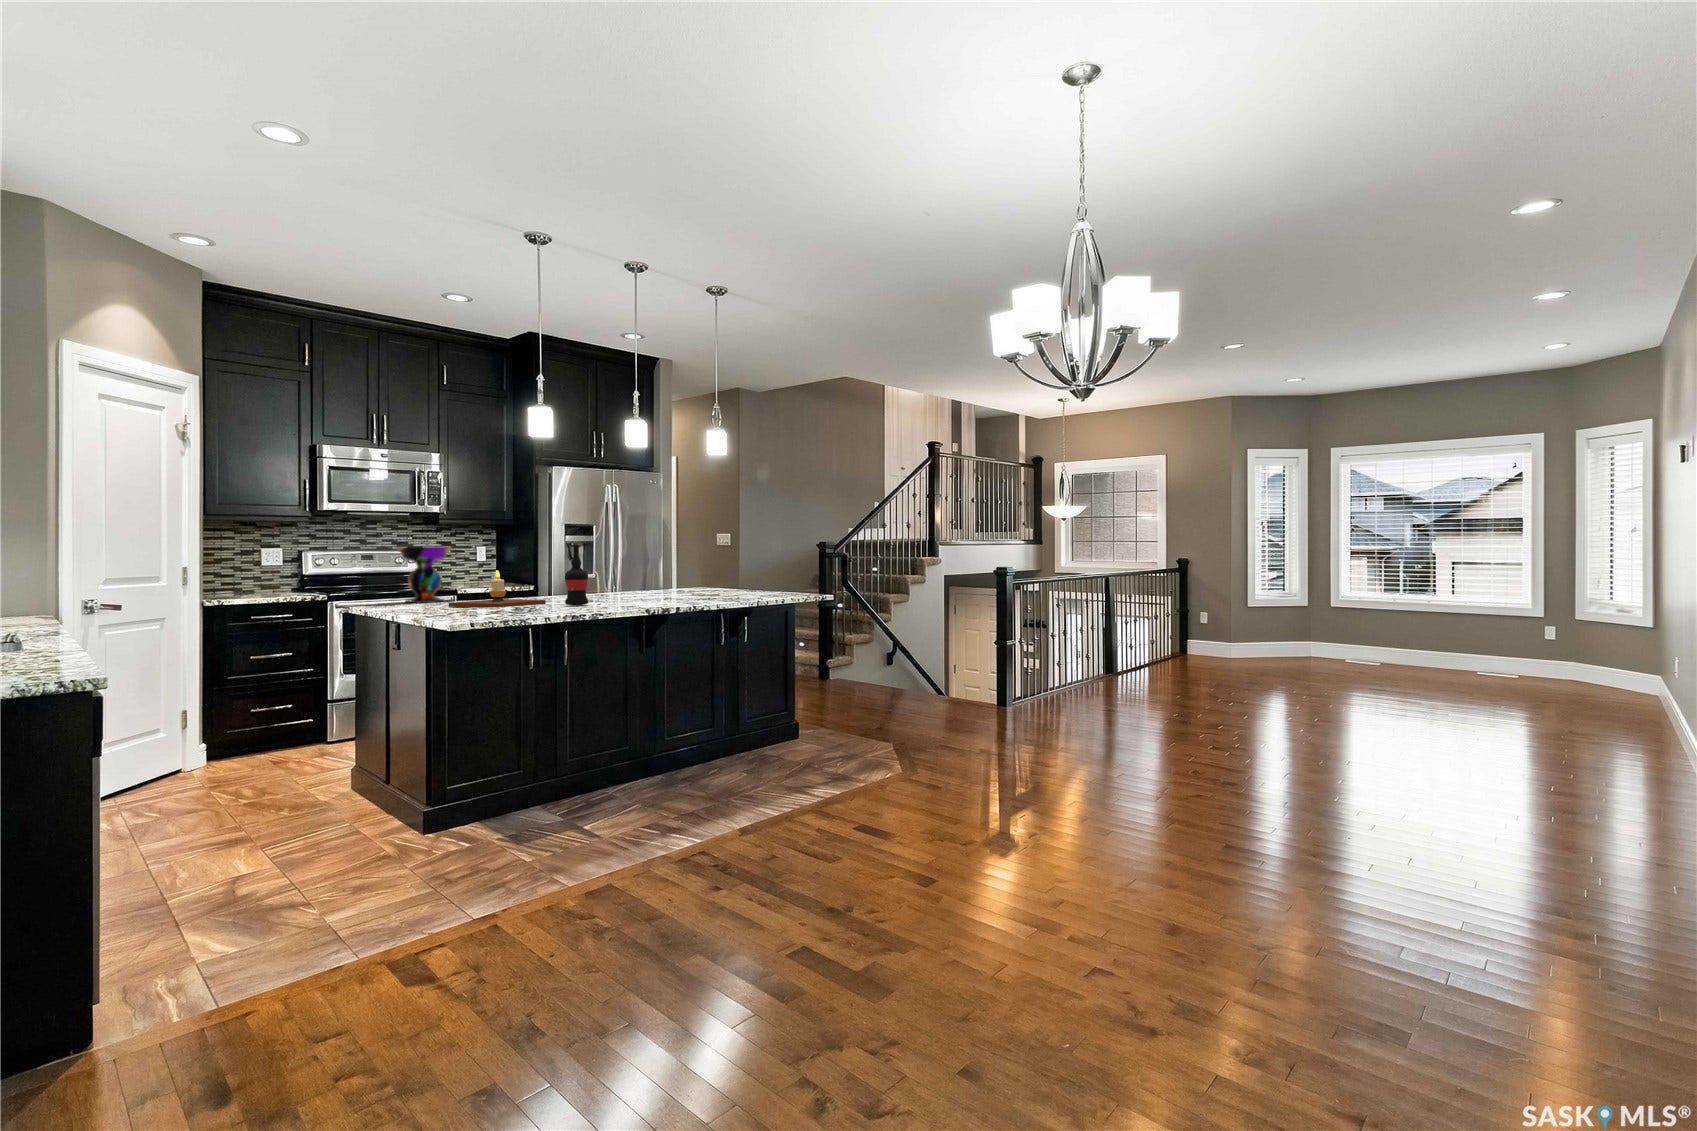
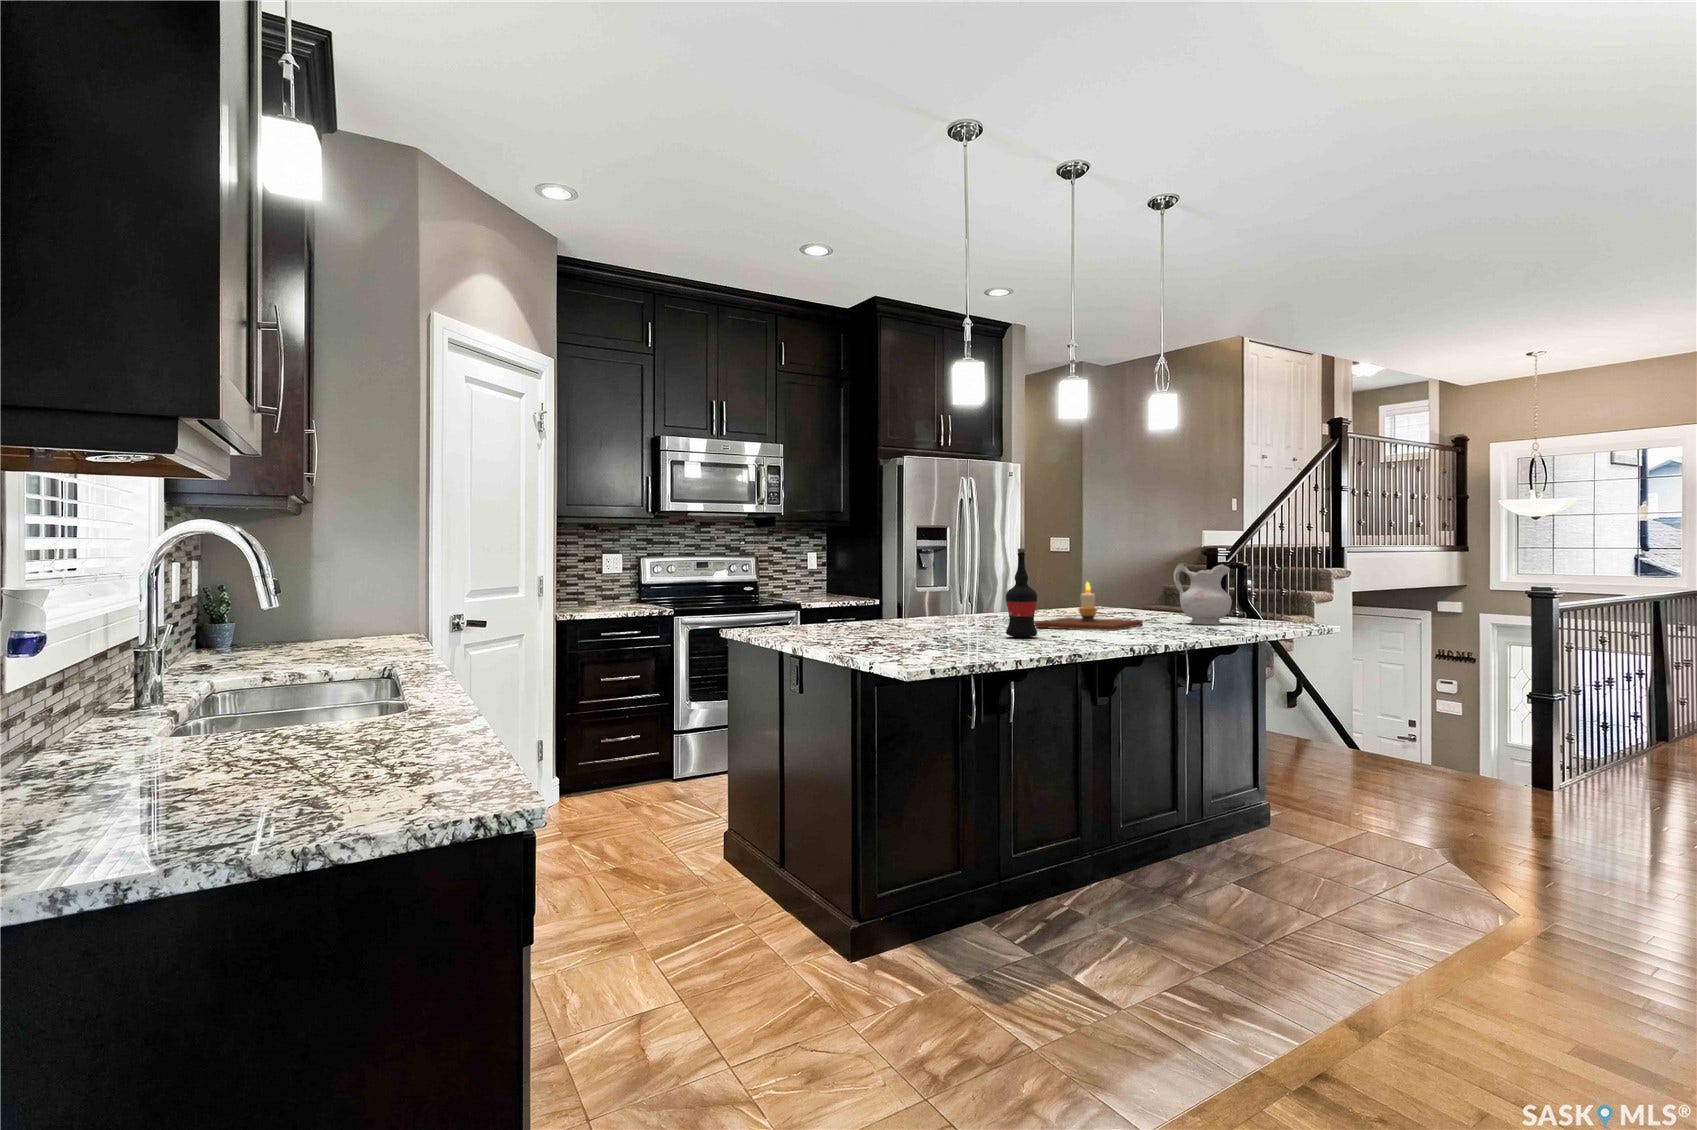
decorative bowl: present [396,547,452,603] -> none [740,553,801,619]
ceramic pitcher: none [723,553,759,597] -> present [1174,563,1232,625]
candle: present [449,570,545,608] -> present [1034,582,1142,631]

